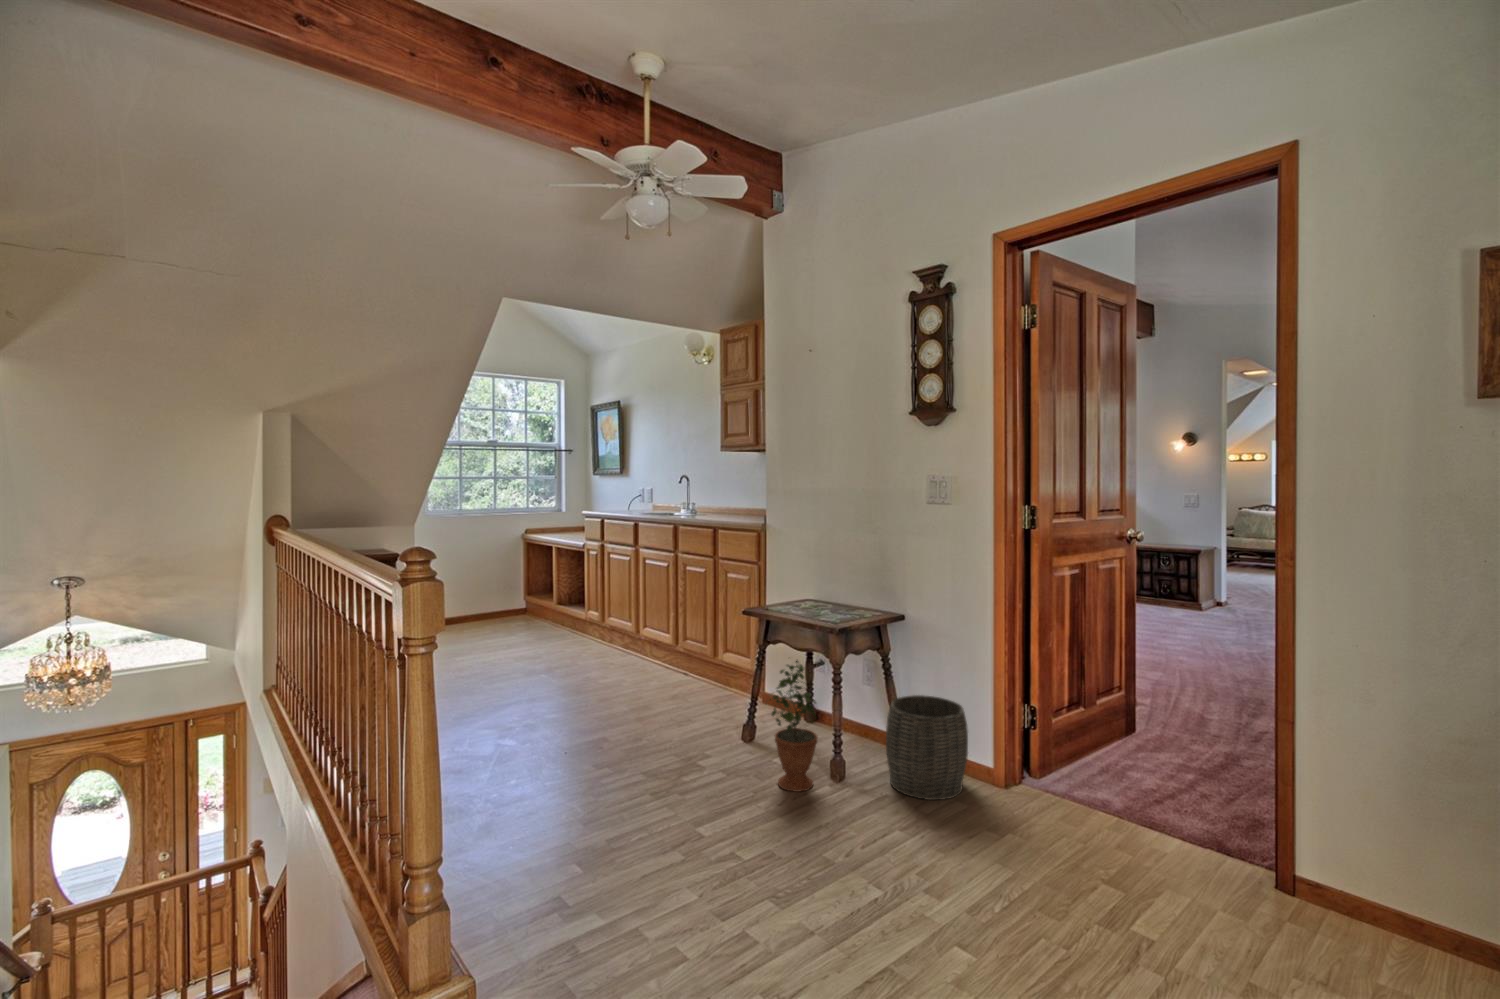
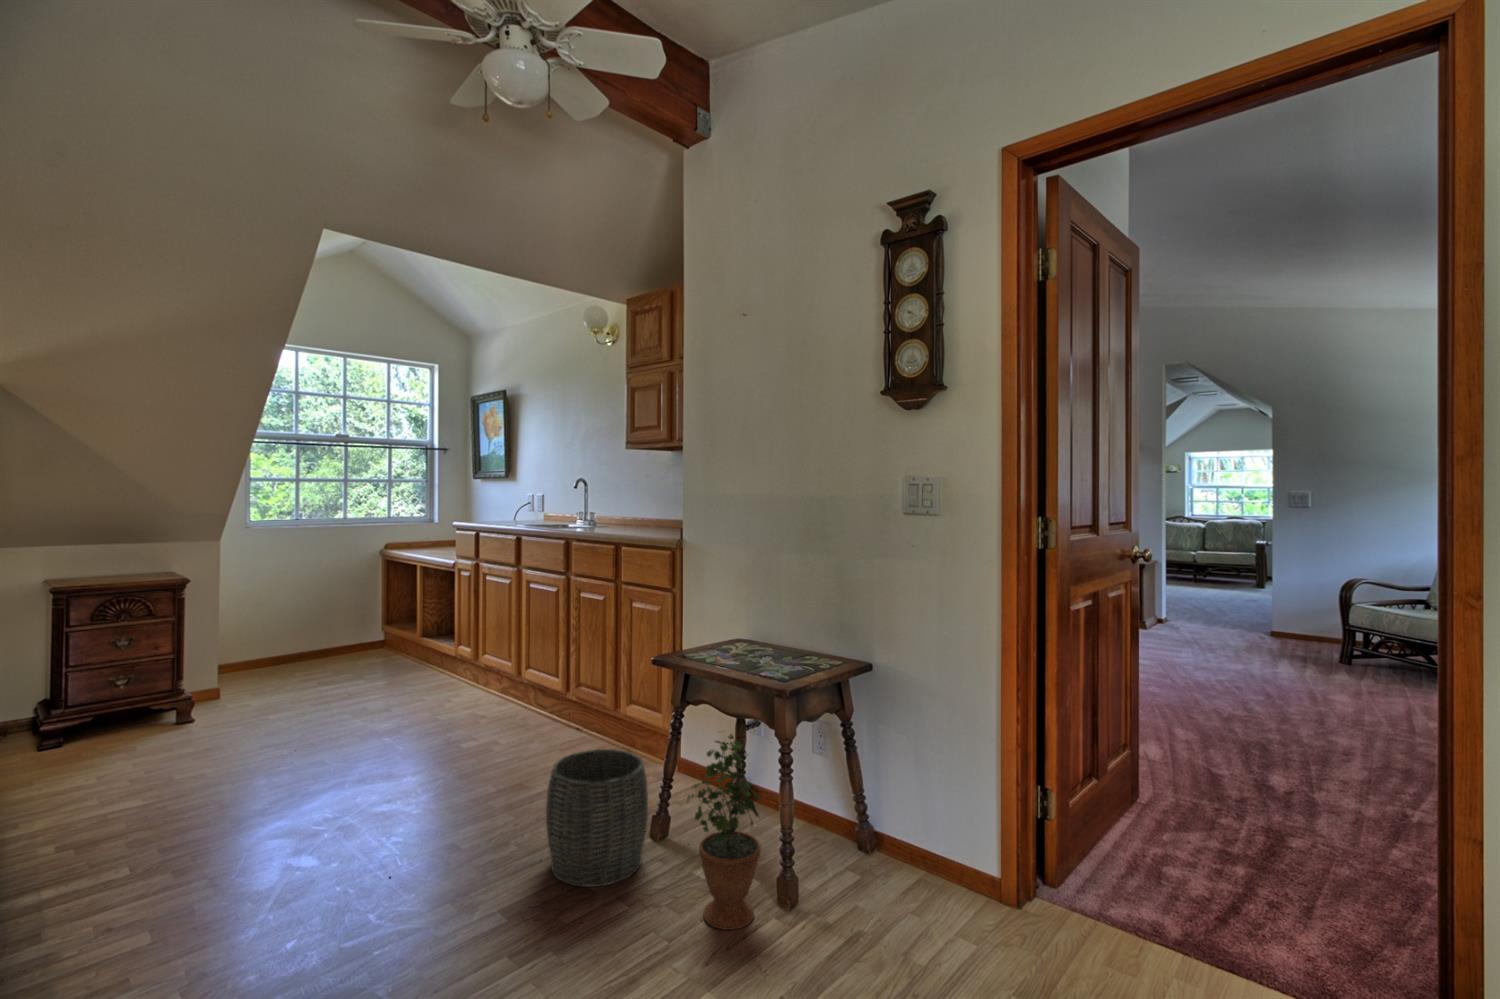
woven basket: present [886,695,968,800] -> present [546,749,648,887]

